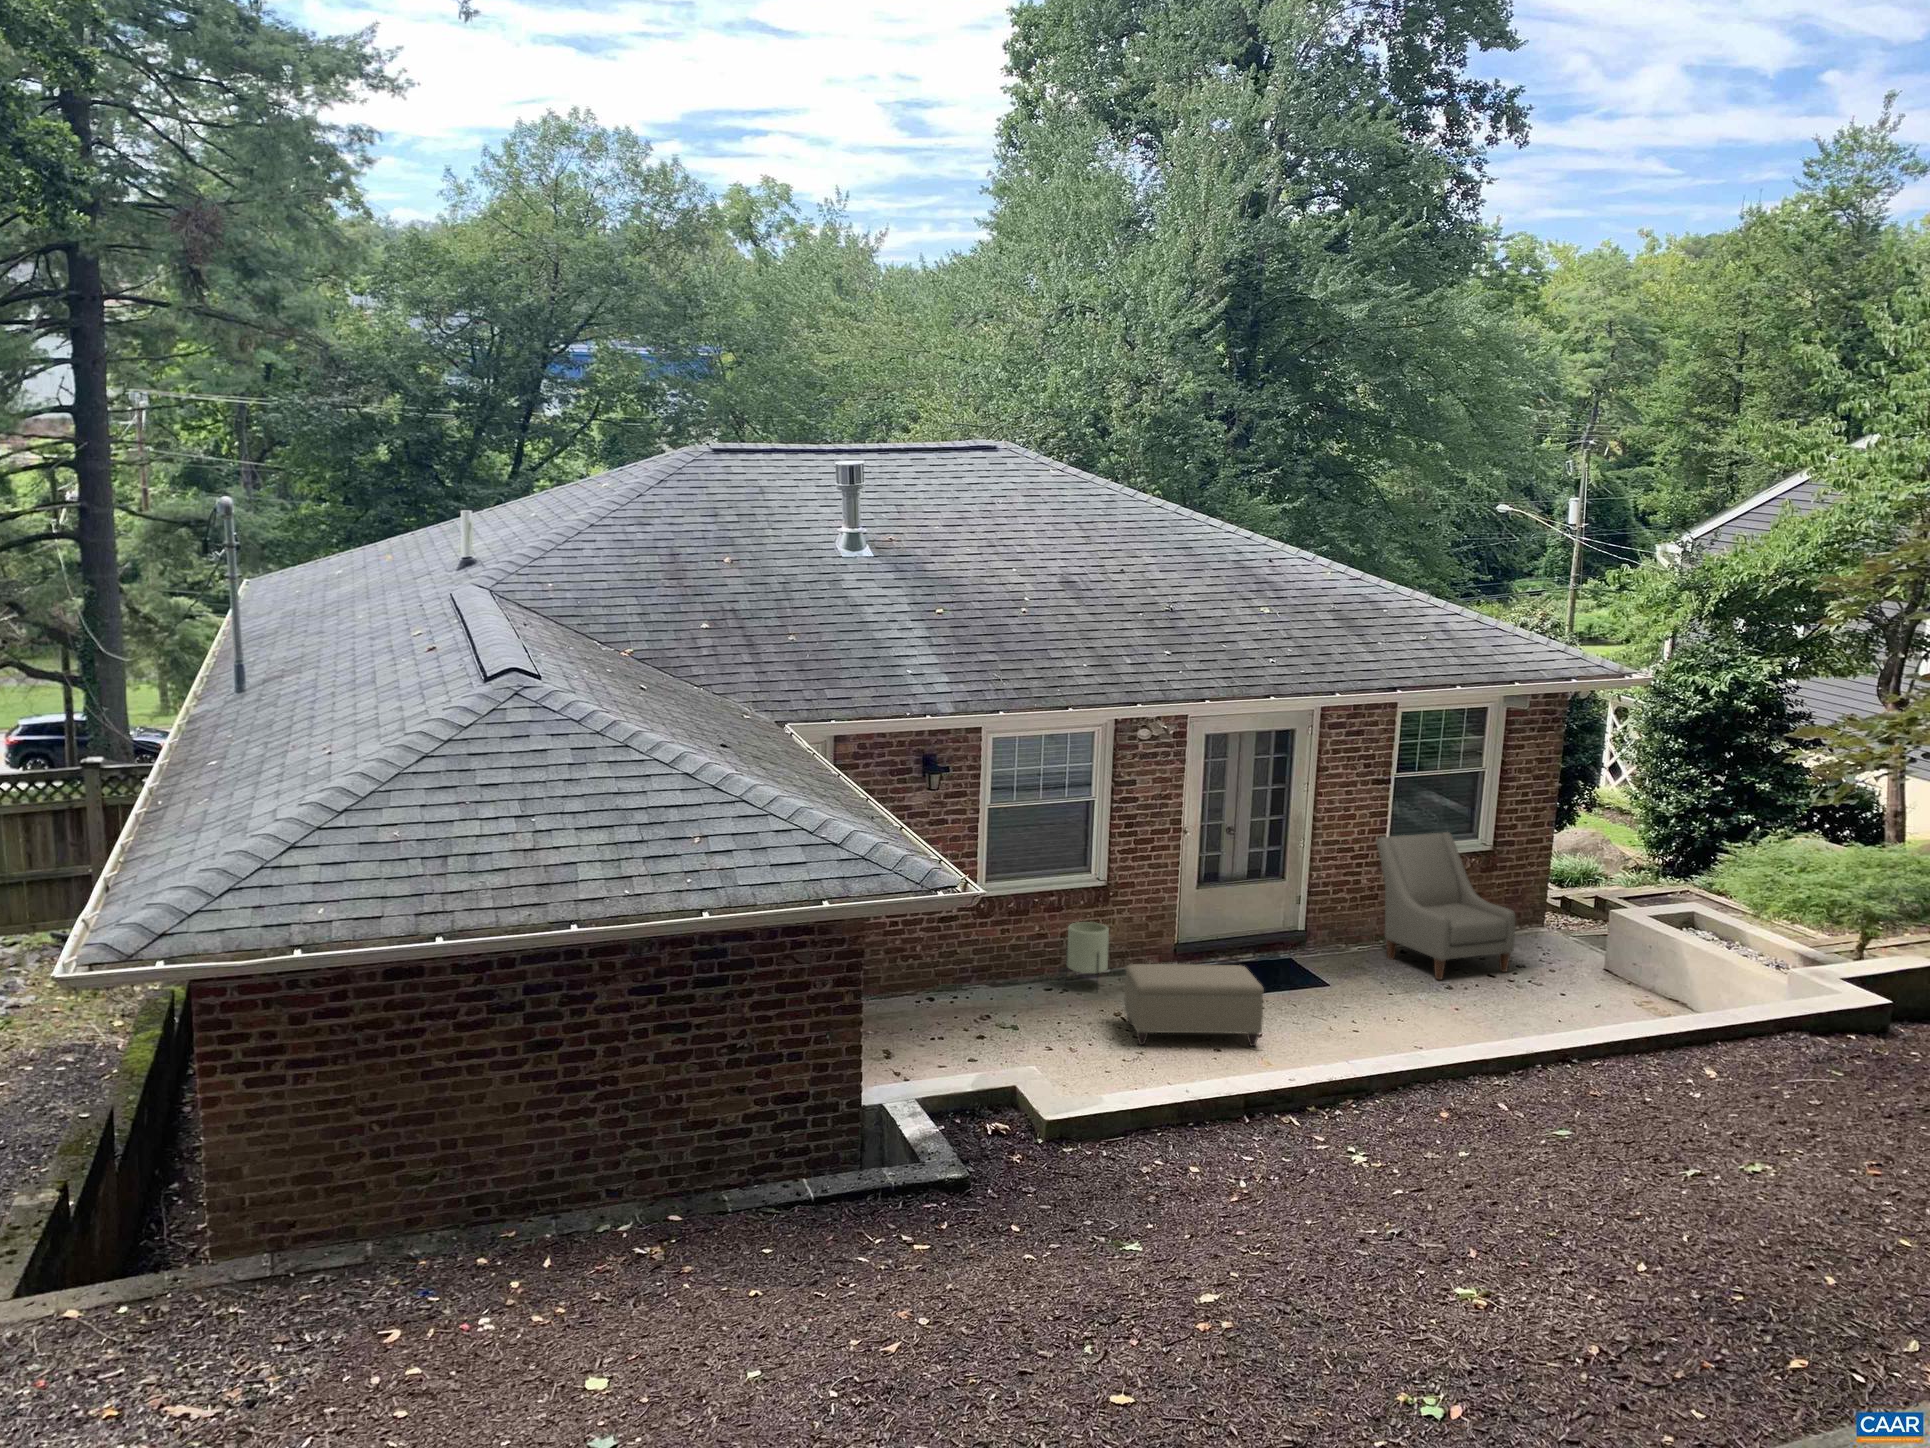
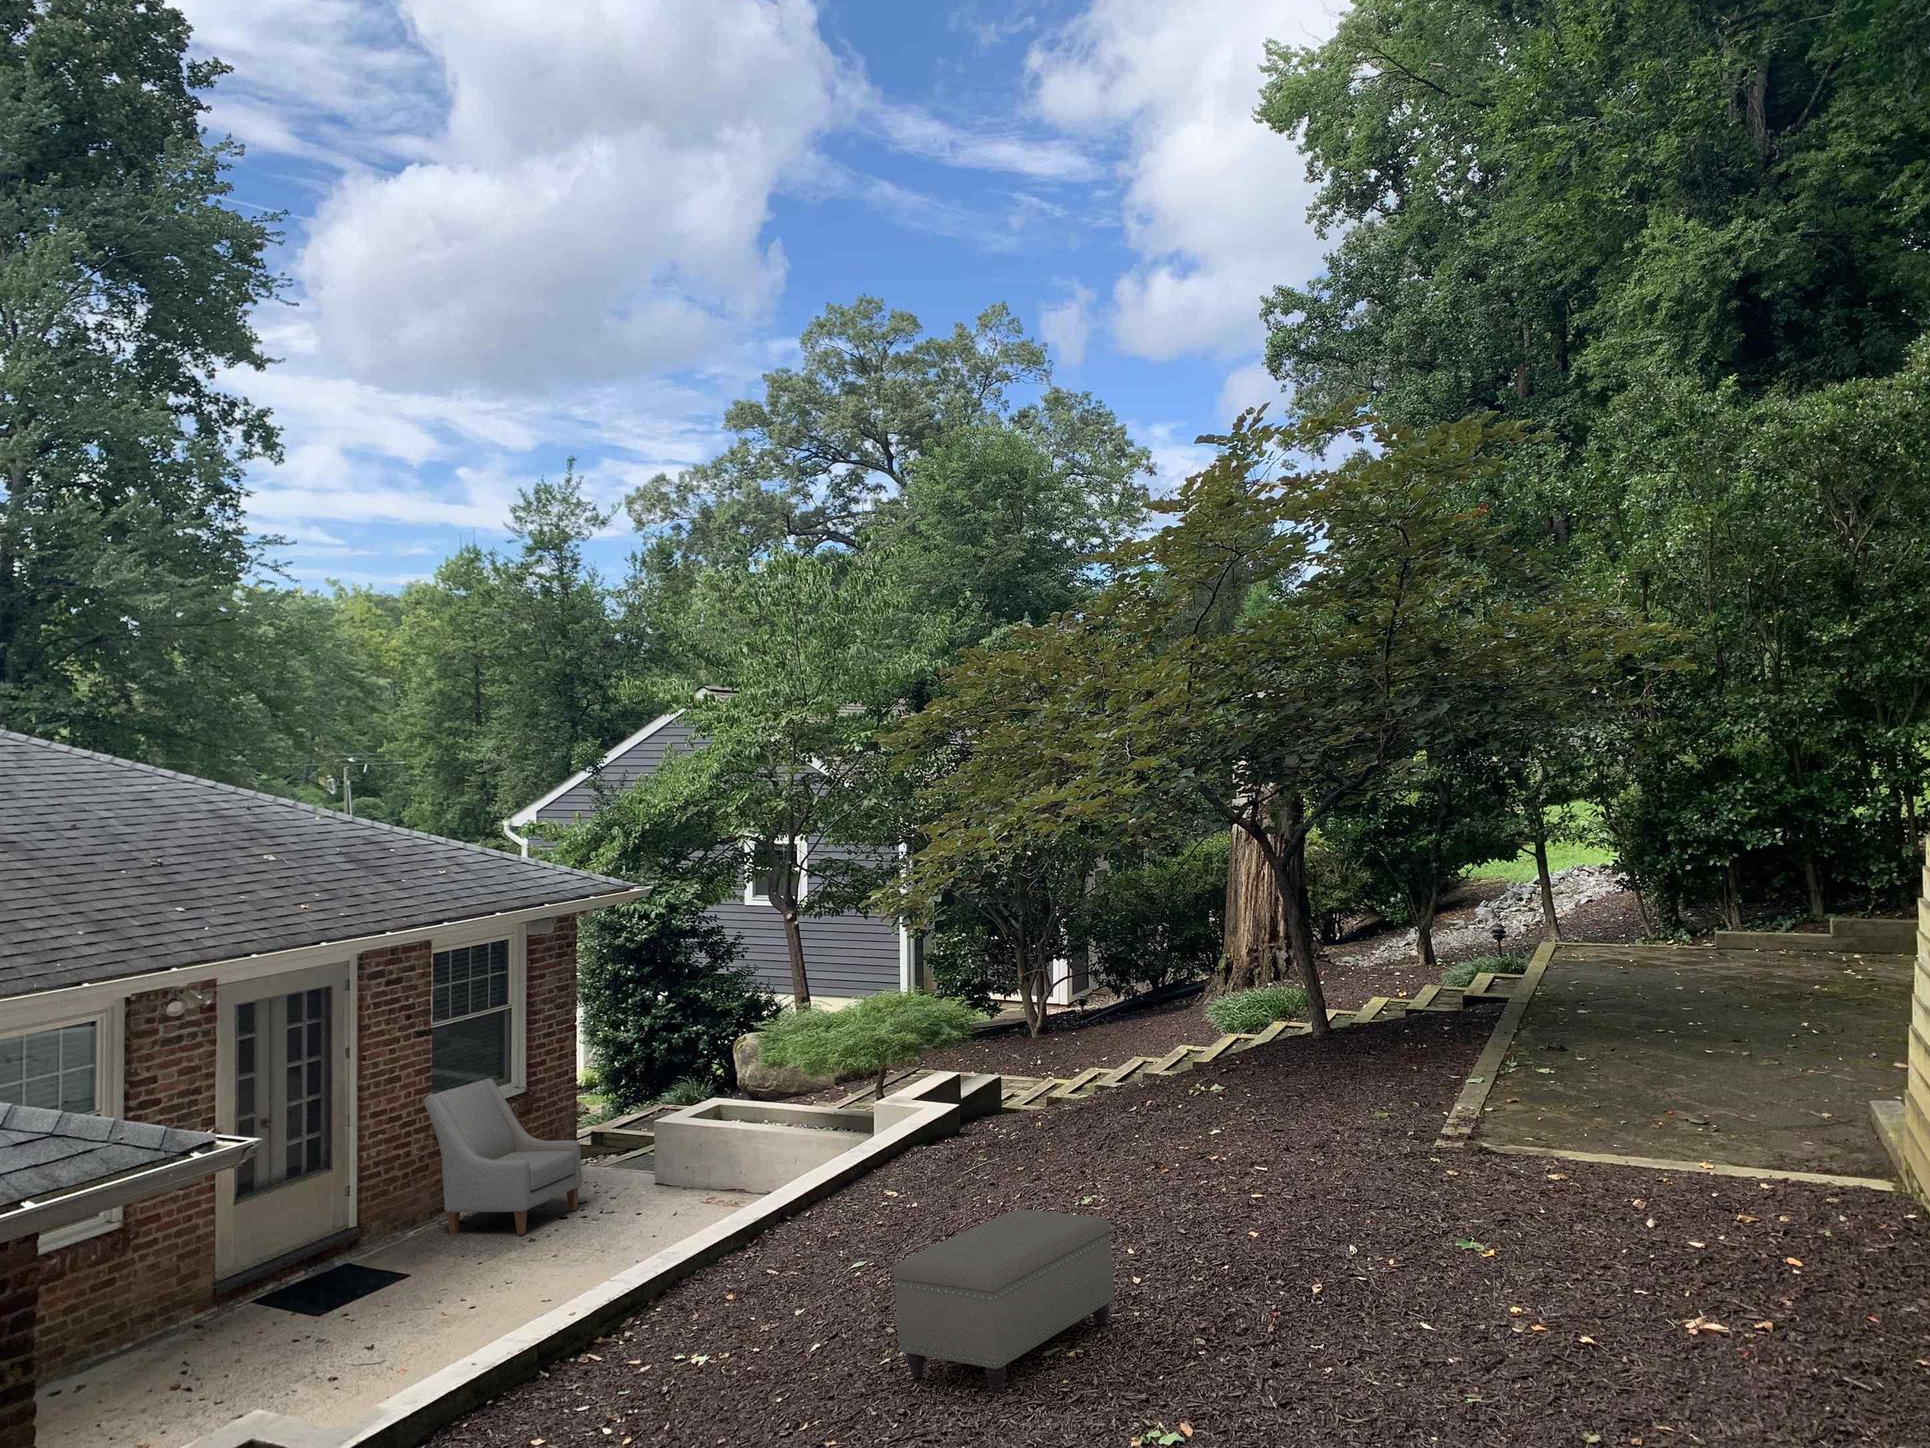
planter: present [1066,922,1109,975] -> none [65,1281,135,1390]
ottoman: present [1125,964,1264,1046] -> present [893,1209,1115,1393]

